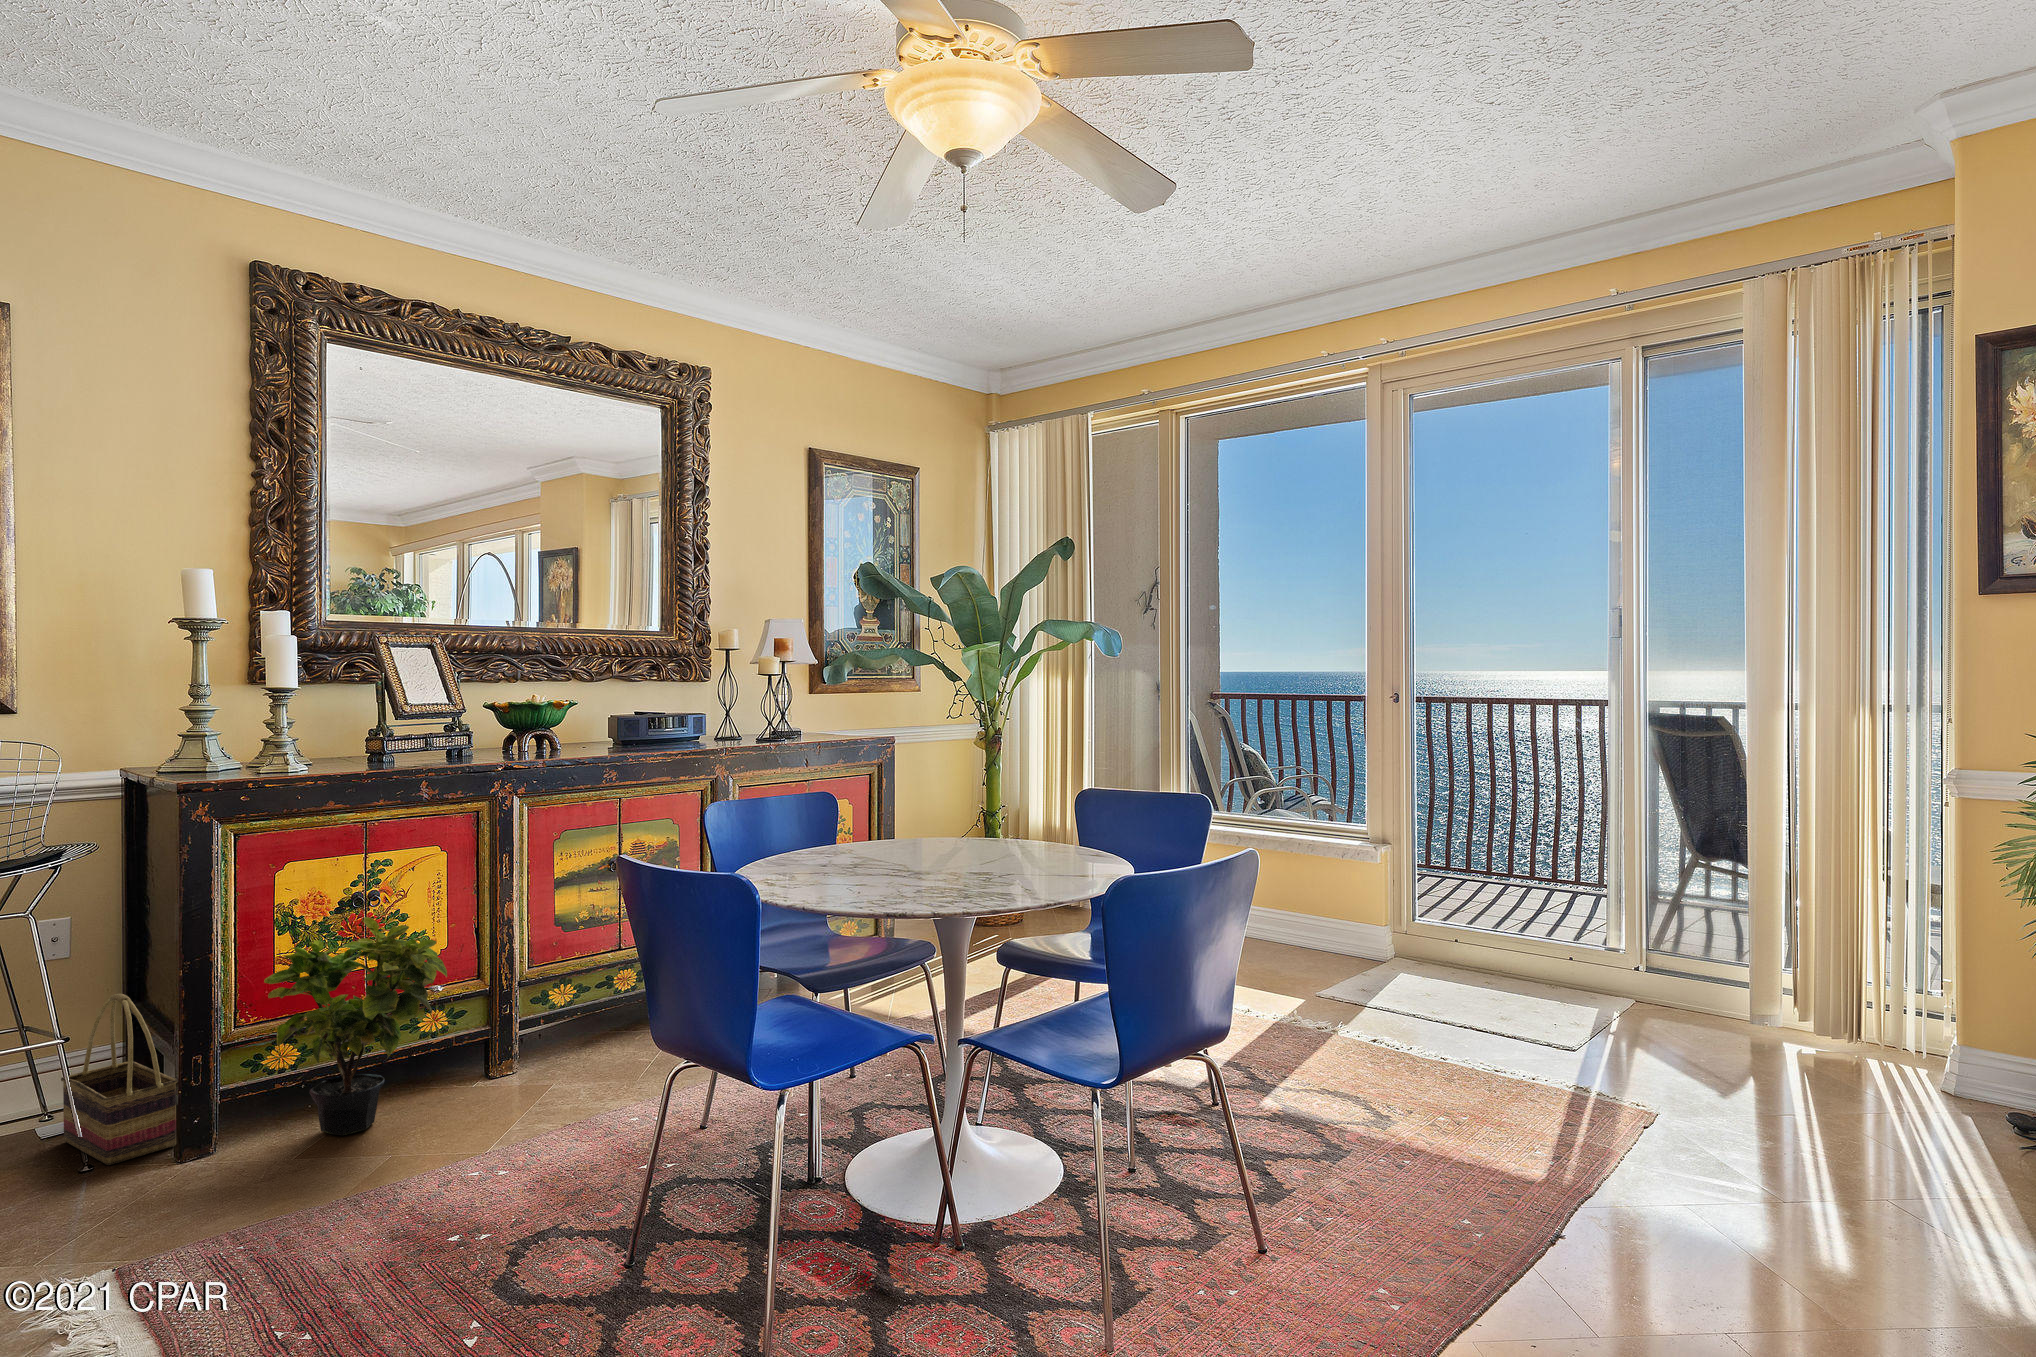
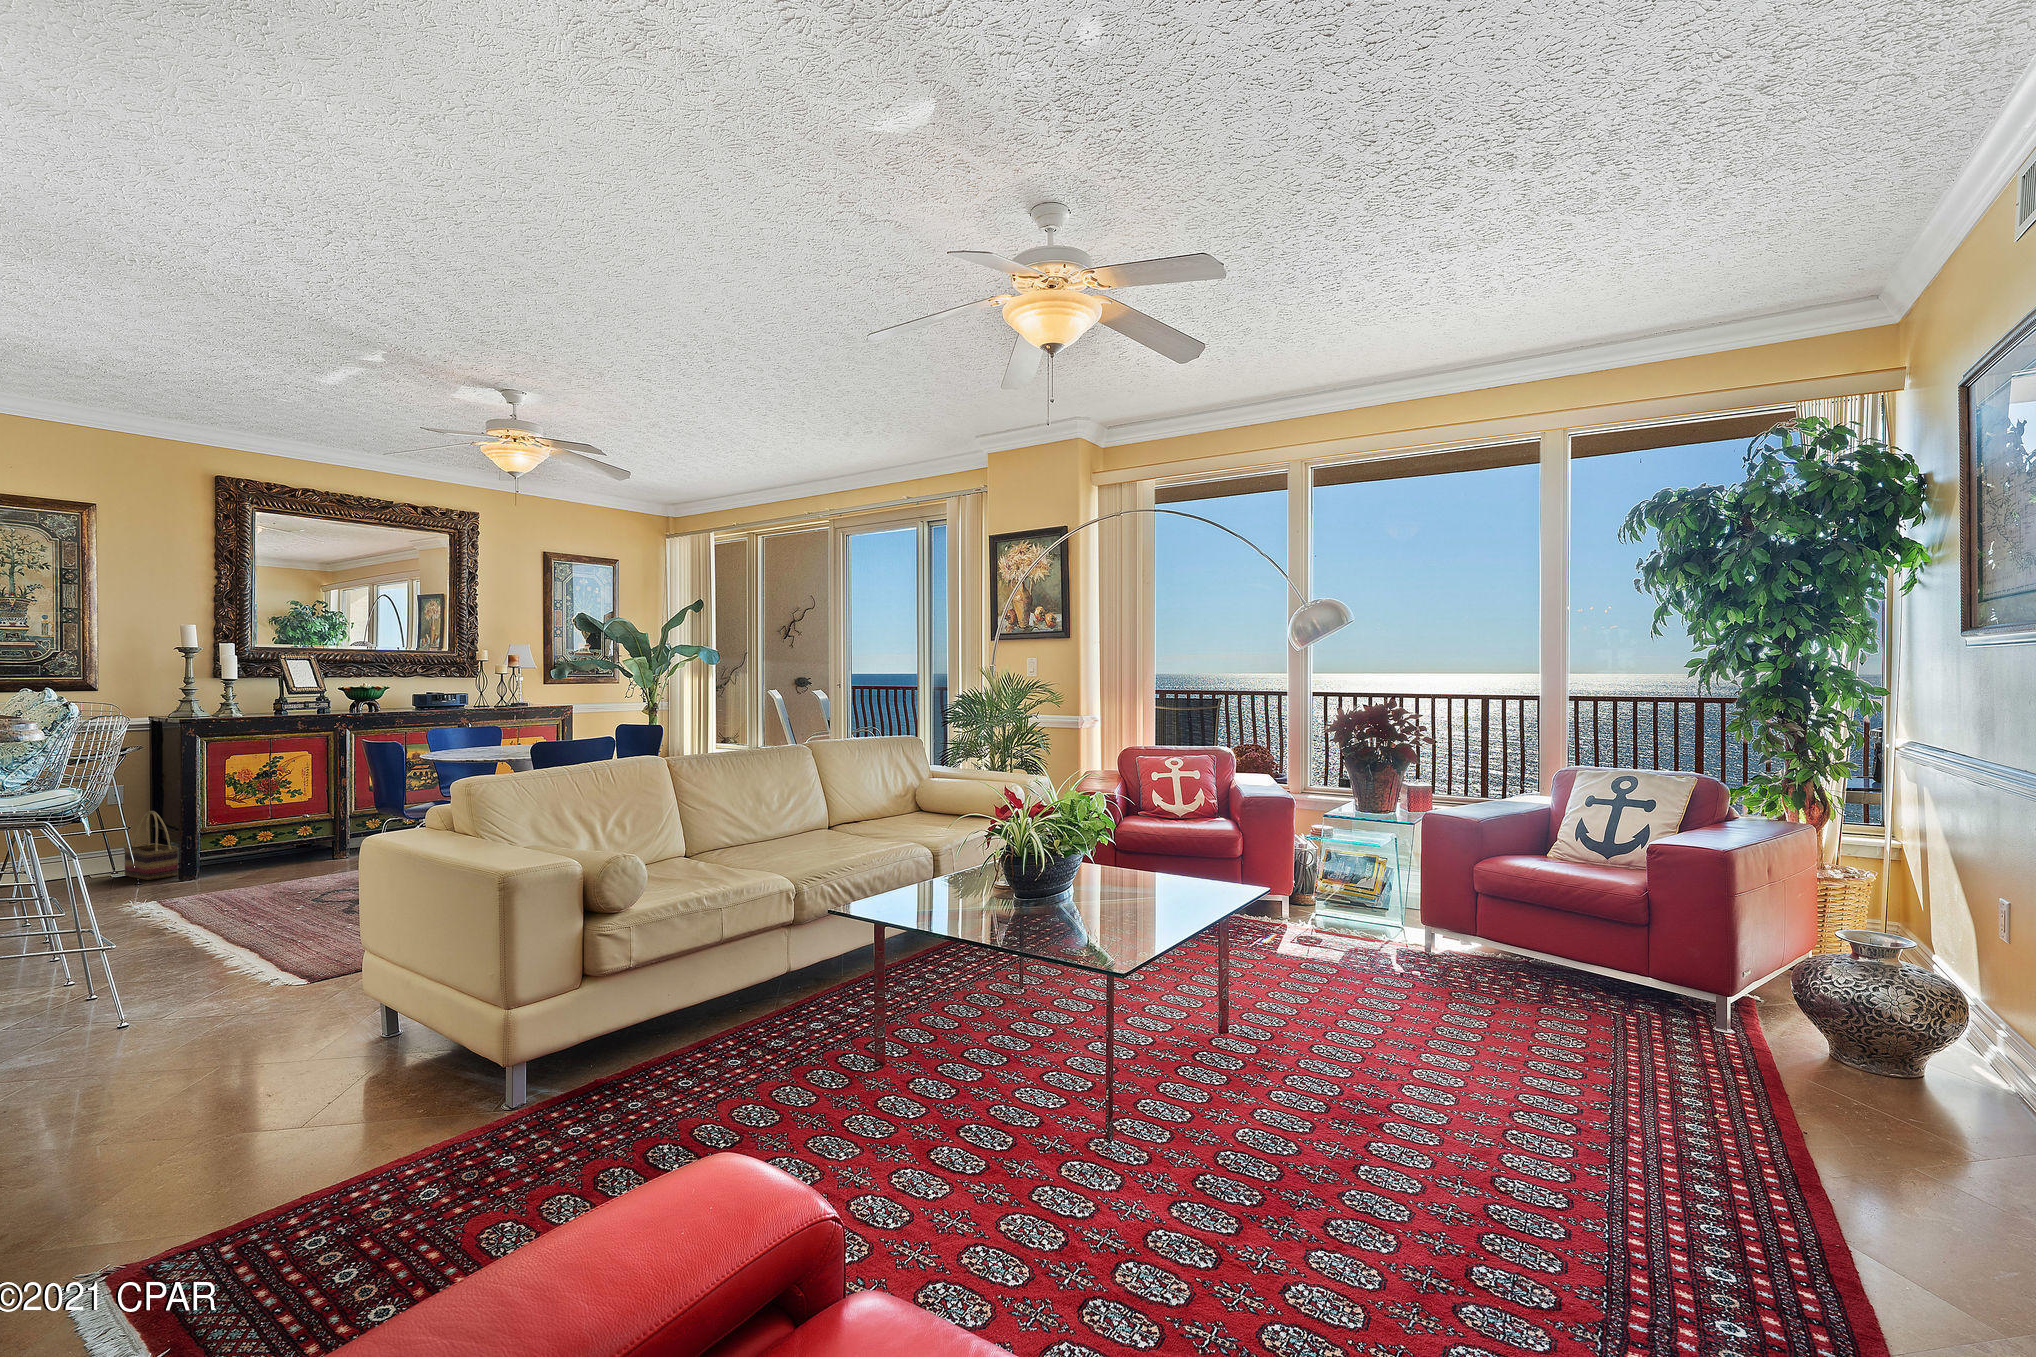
potted plant: present [264,917,447,1135] -> none [219,779,306,871]

